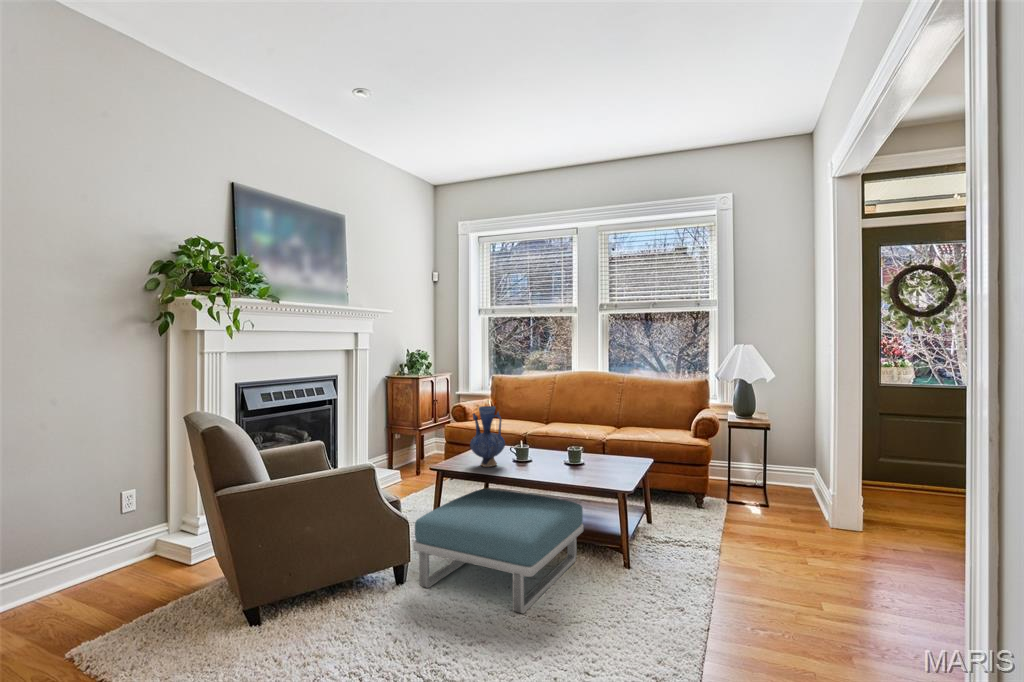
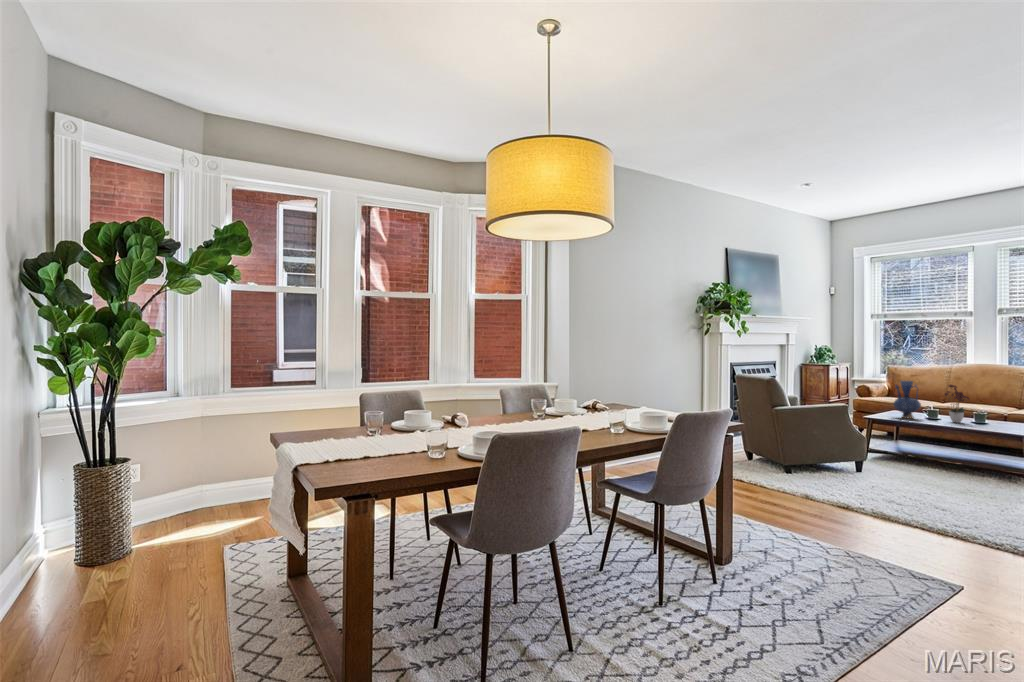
flower arrangement: none [531,408,566,470] -> present [945,385,970,423]
footstool: present [413,489,583,613] -> none [867,431,988,488]

